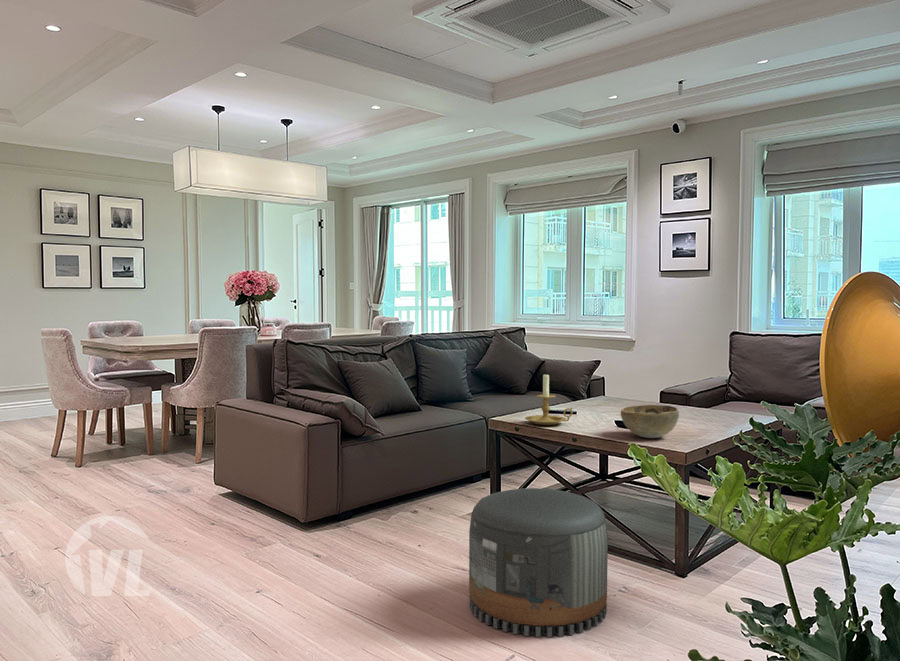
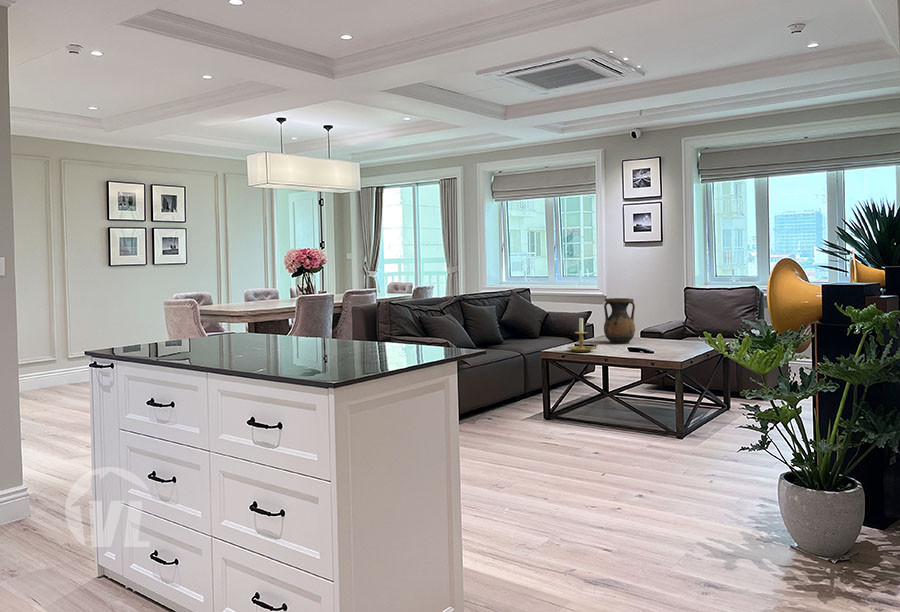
vase: none [596,346,642,412] -> present [604,298,635,344]
decorative bowl: present [621,405,679,438] -> none [636,335,674,356]
pouf: present [469,488,608,637] -> none [562,387,648,468]

